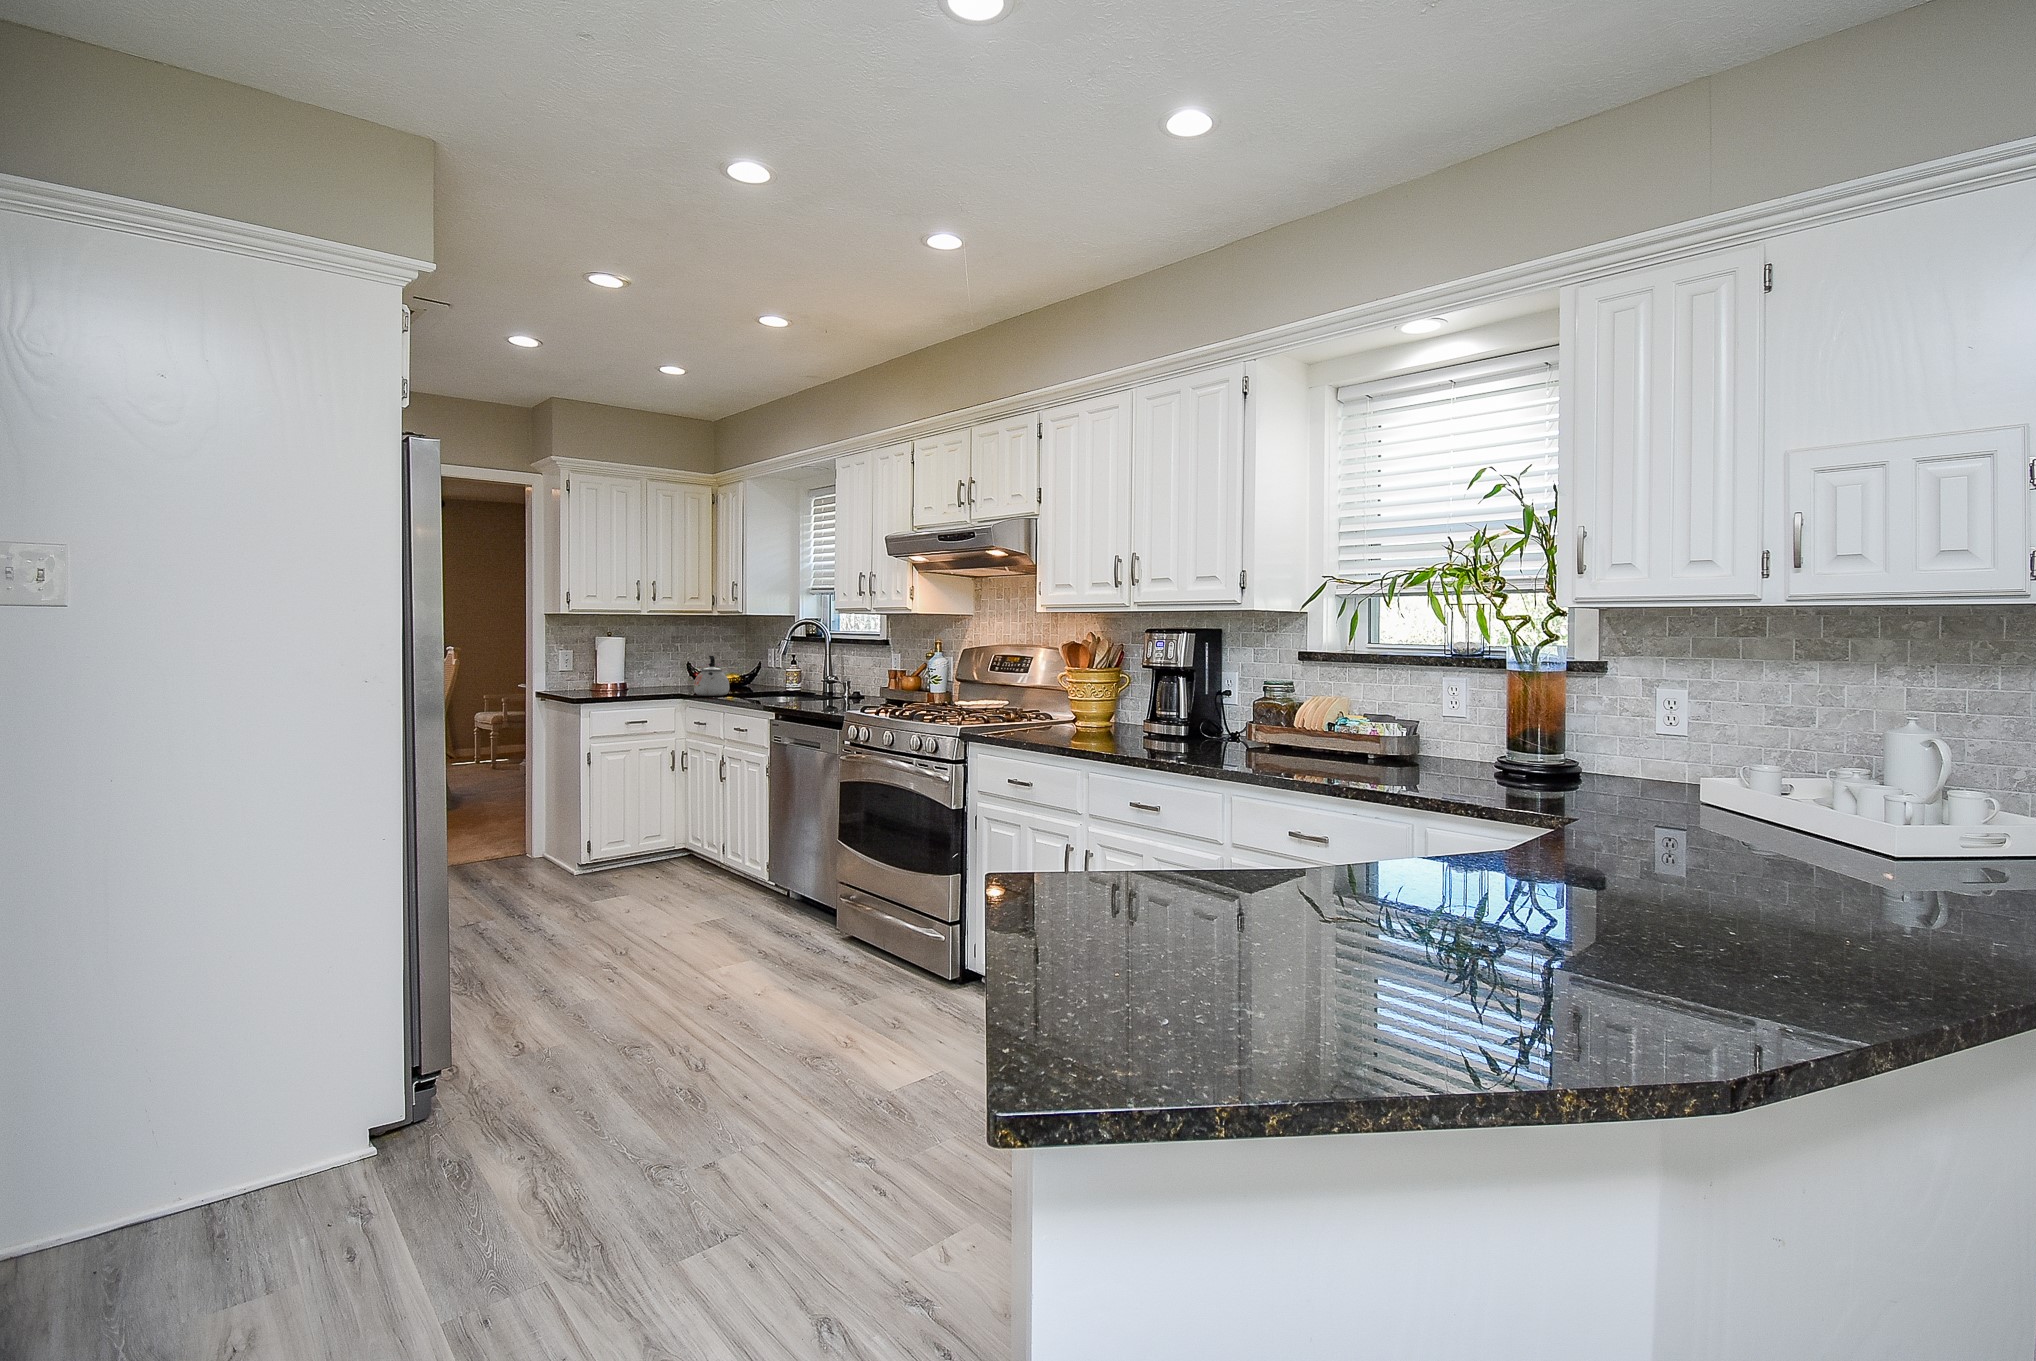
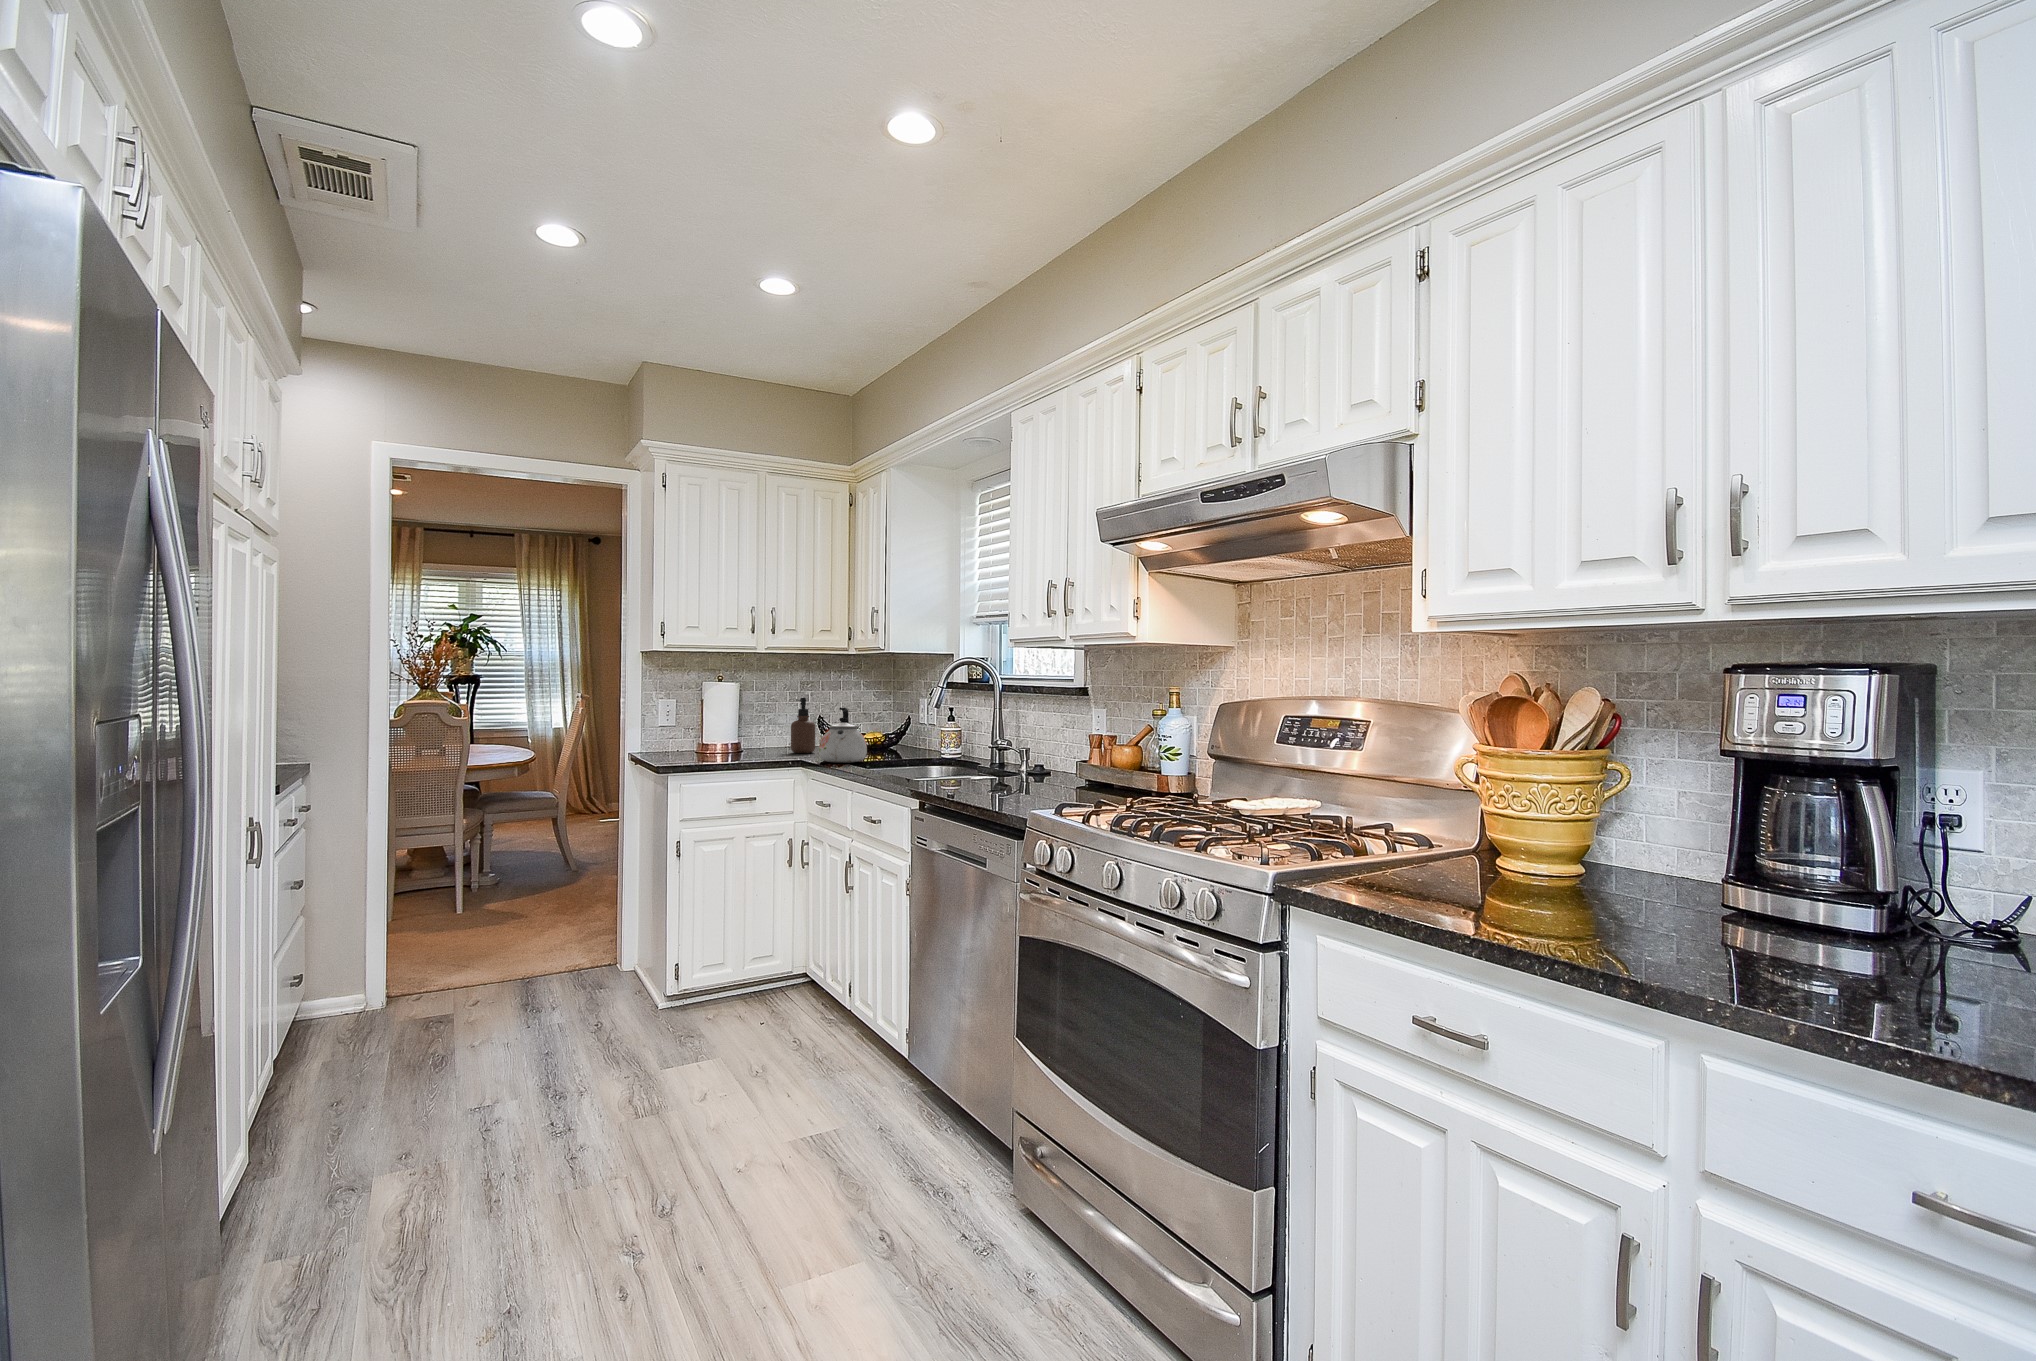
soap dispenser: none [665,649,684,692] -> present [791,698,815,753]

